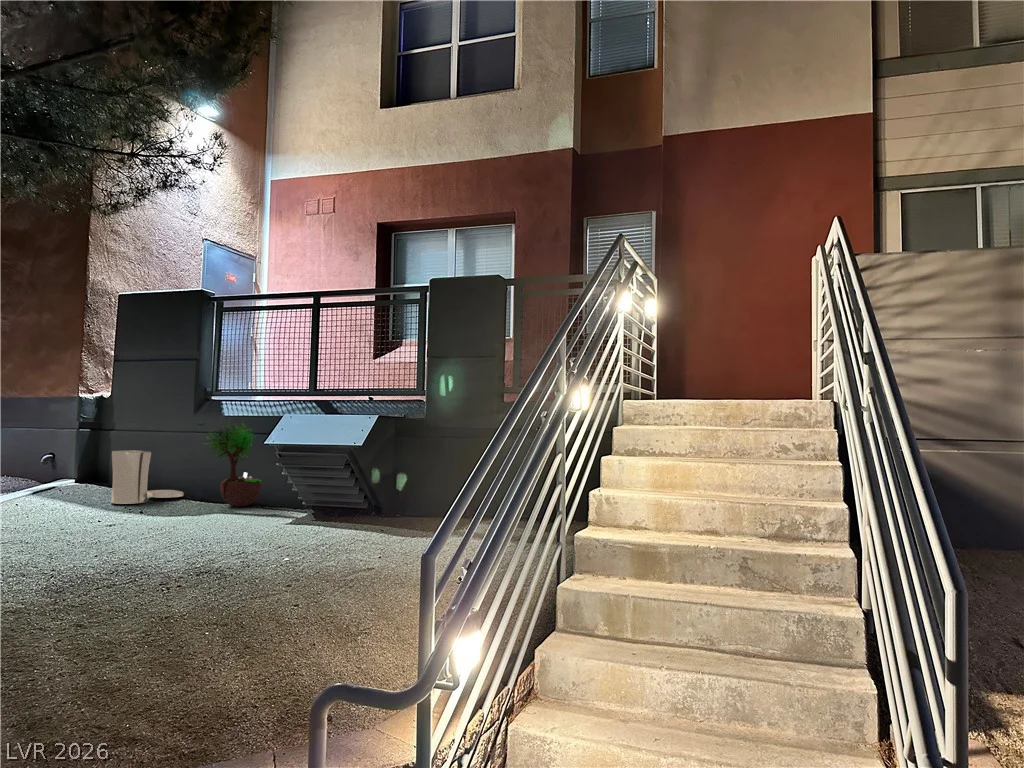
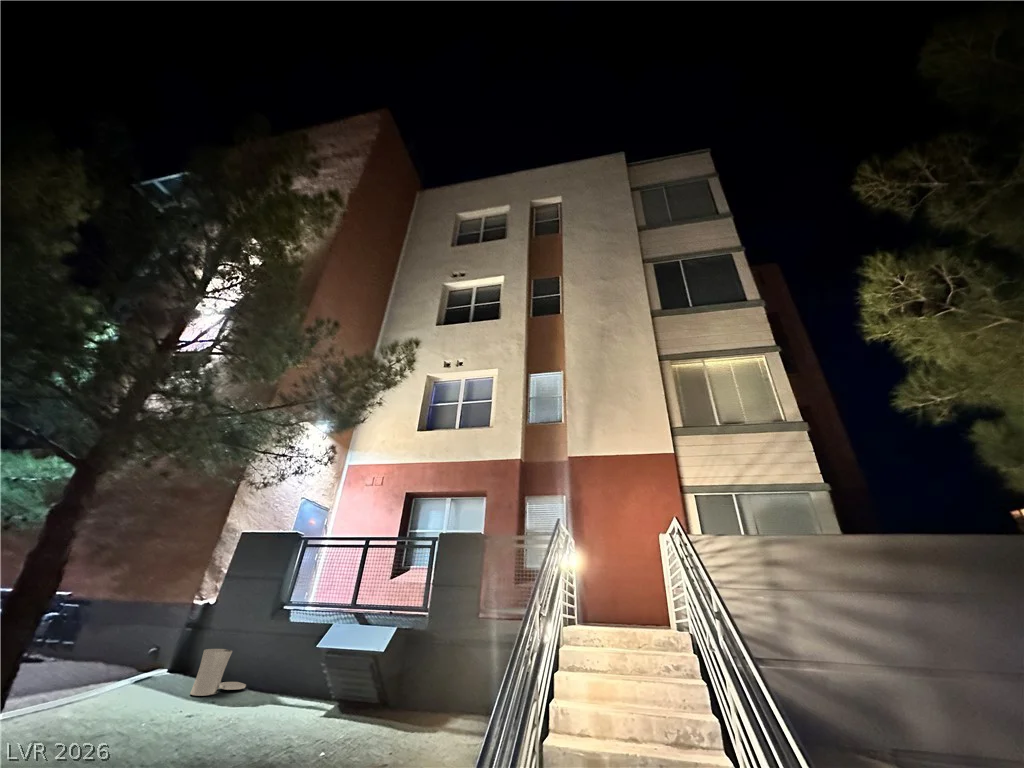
potted tree: present [205,422,261,507] -> none [273,625,312,699]

